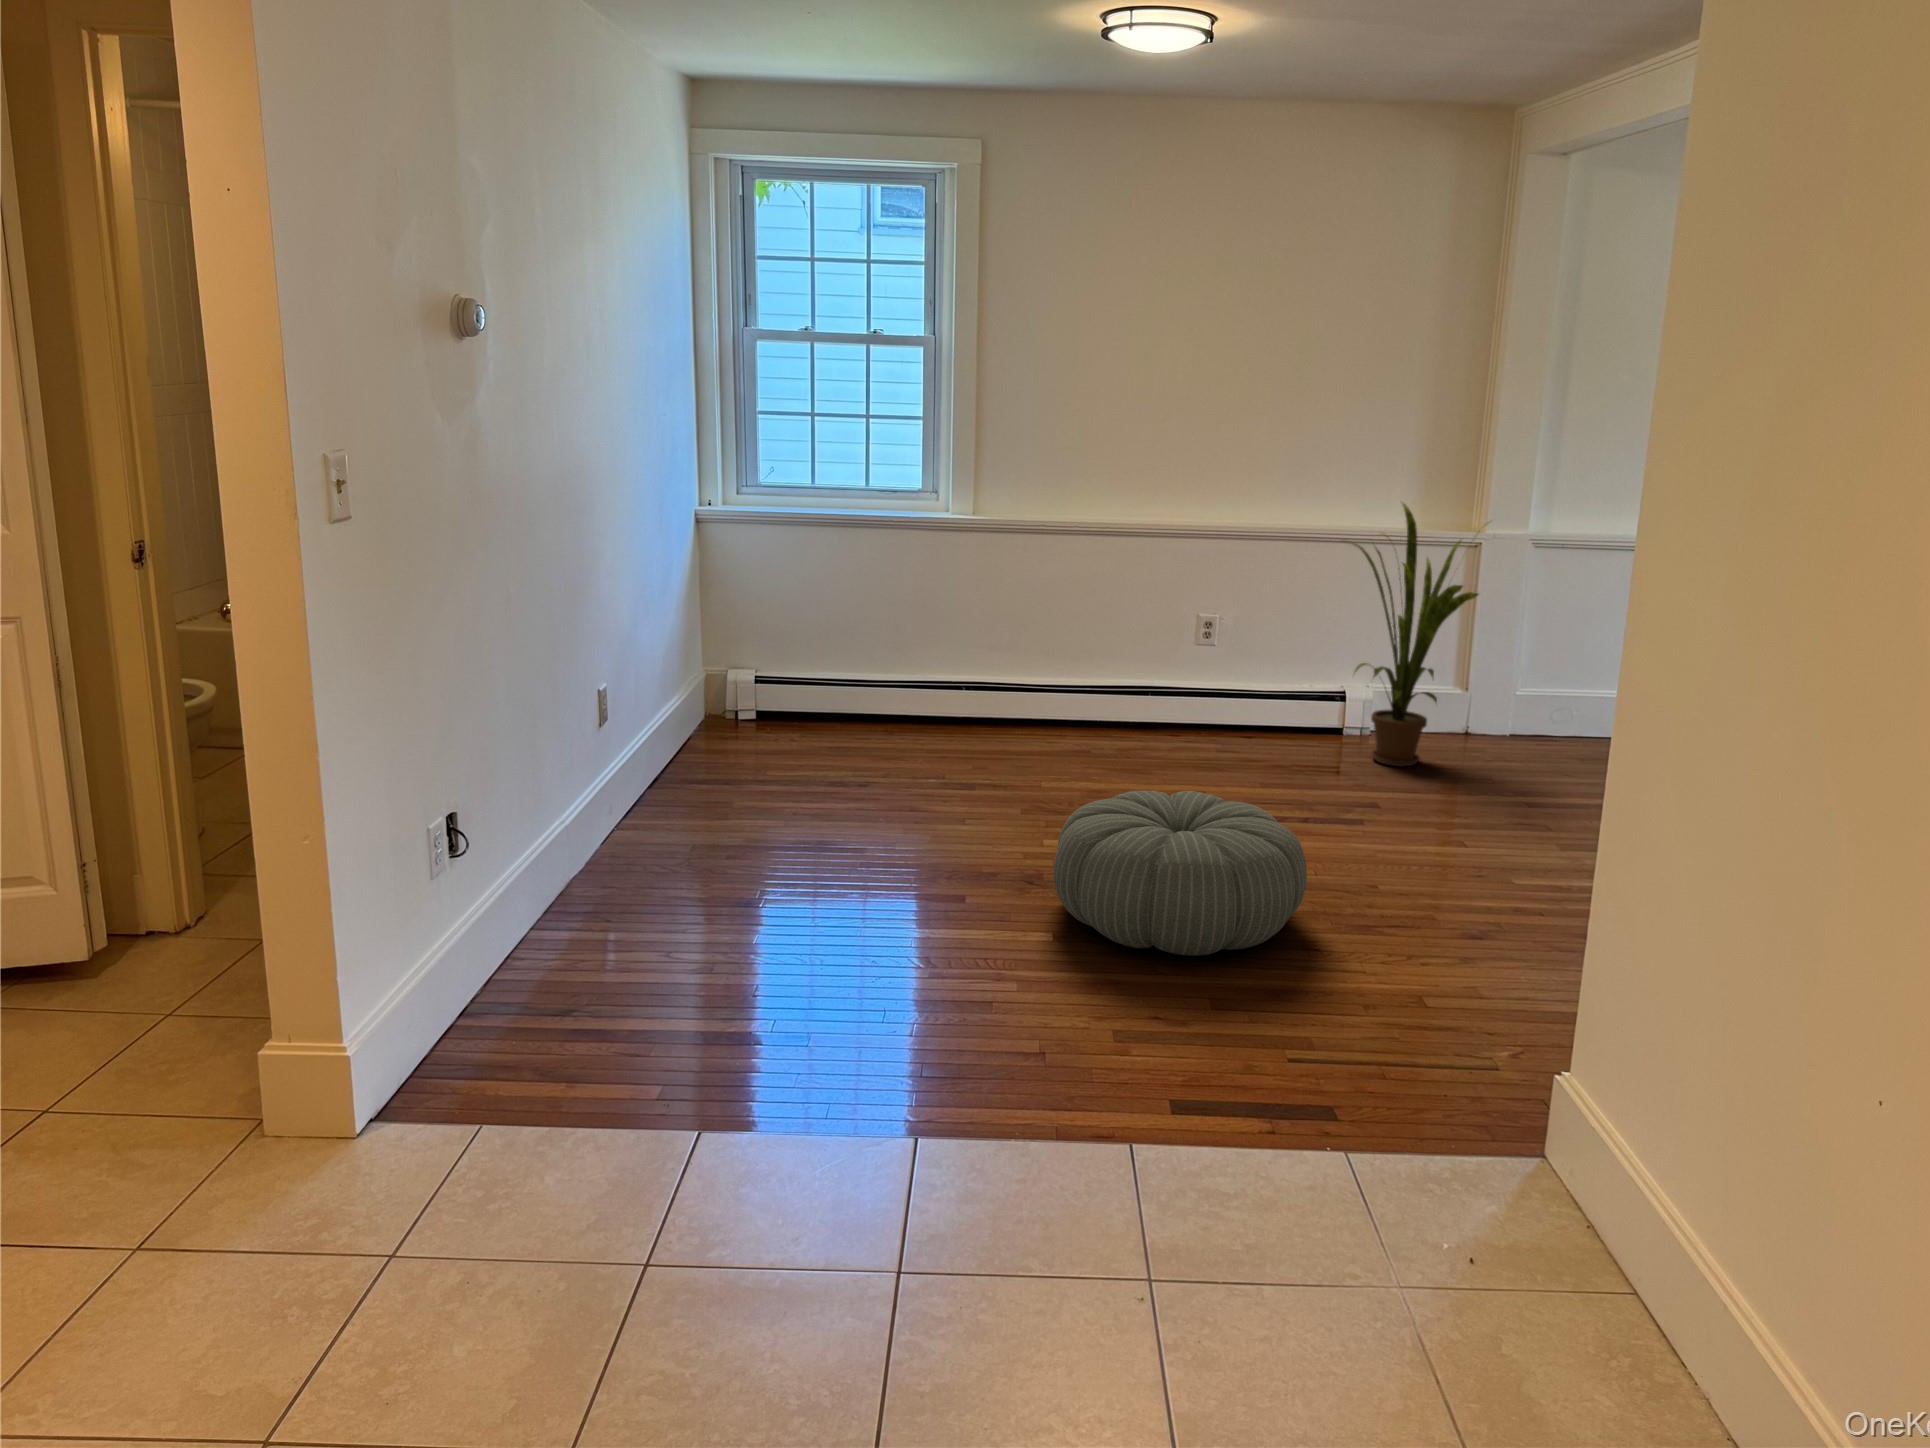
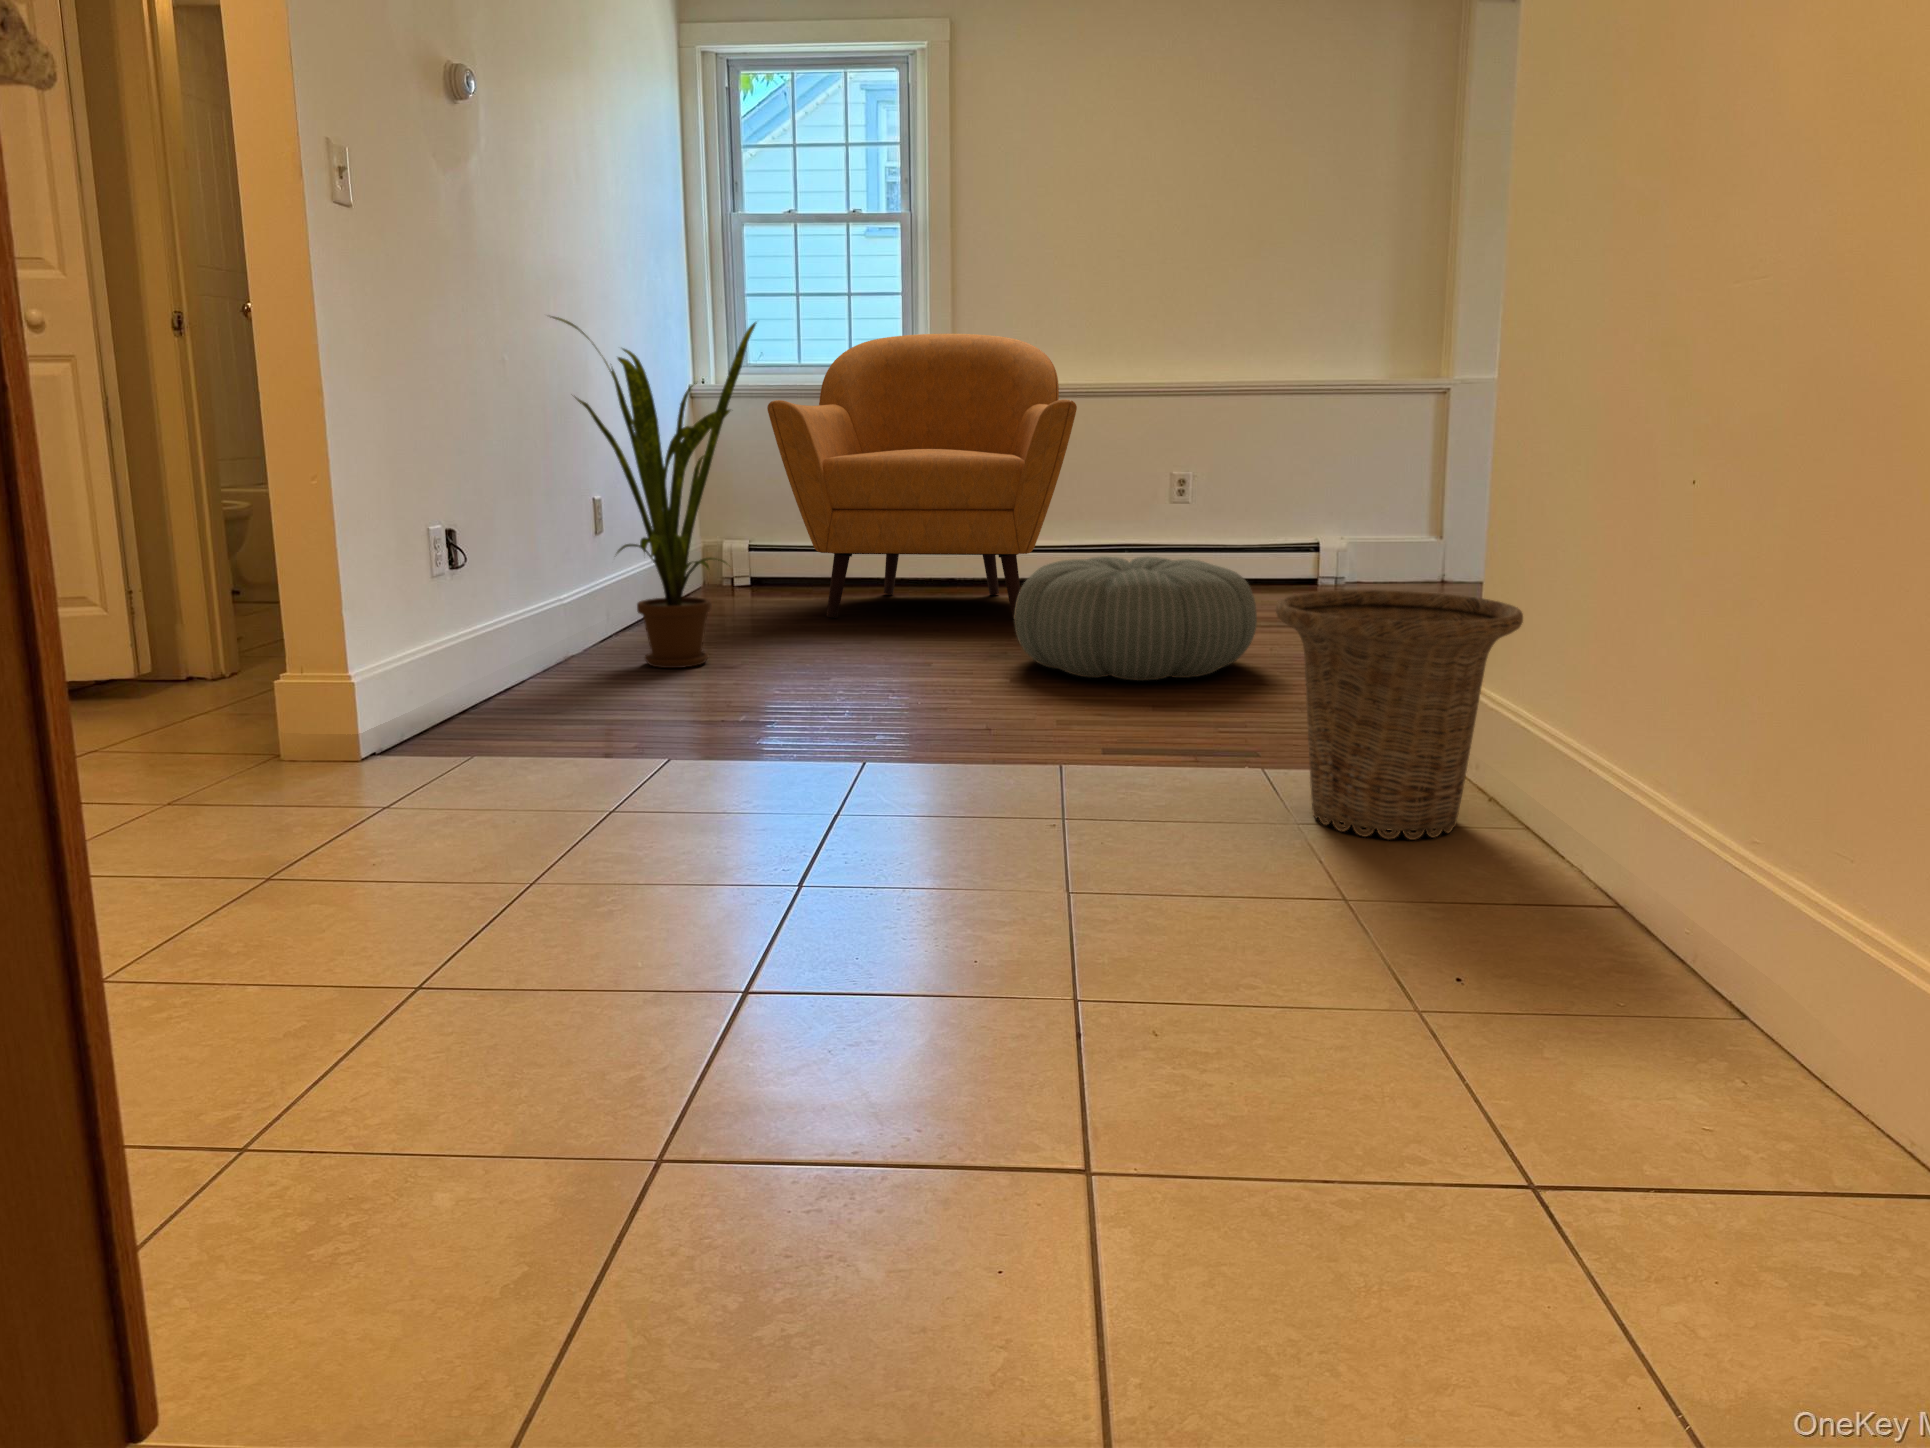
armchair: none [786,473,1114,806] -> present [767,334,1077,619]
house plant: present [1350,504,1478,766] -> present [550,316,757,668]
basket: none [1375,1019,1643,1336] -> present [1276,590,1523,840]

